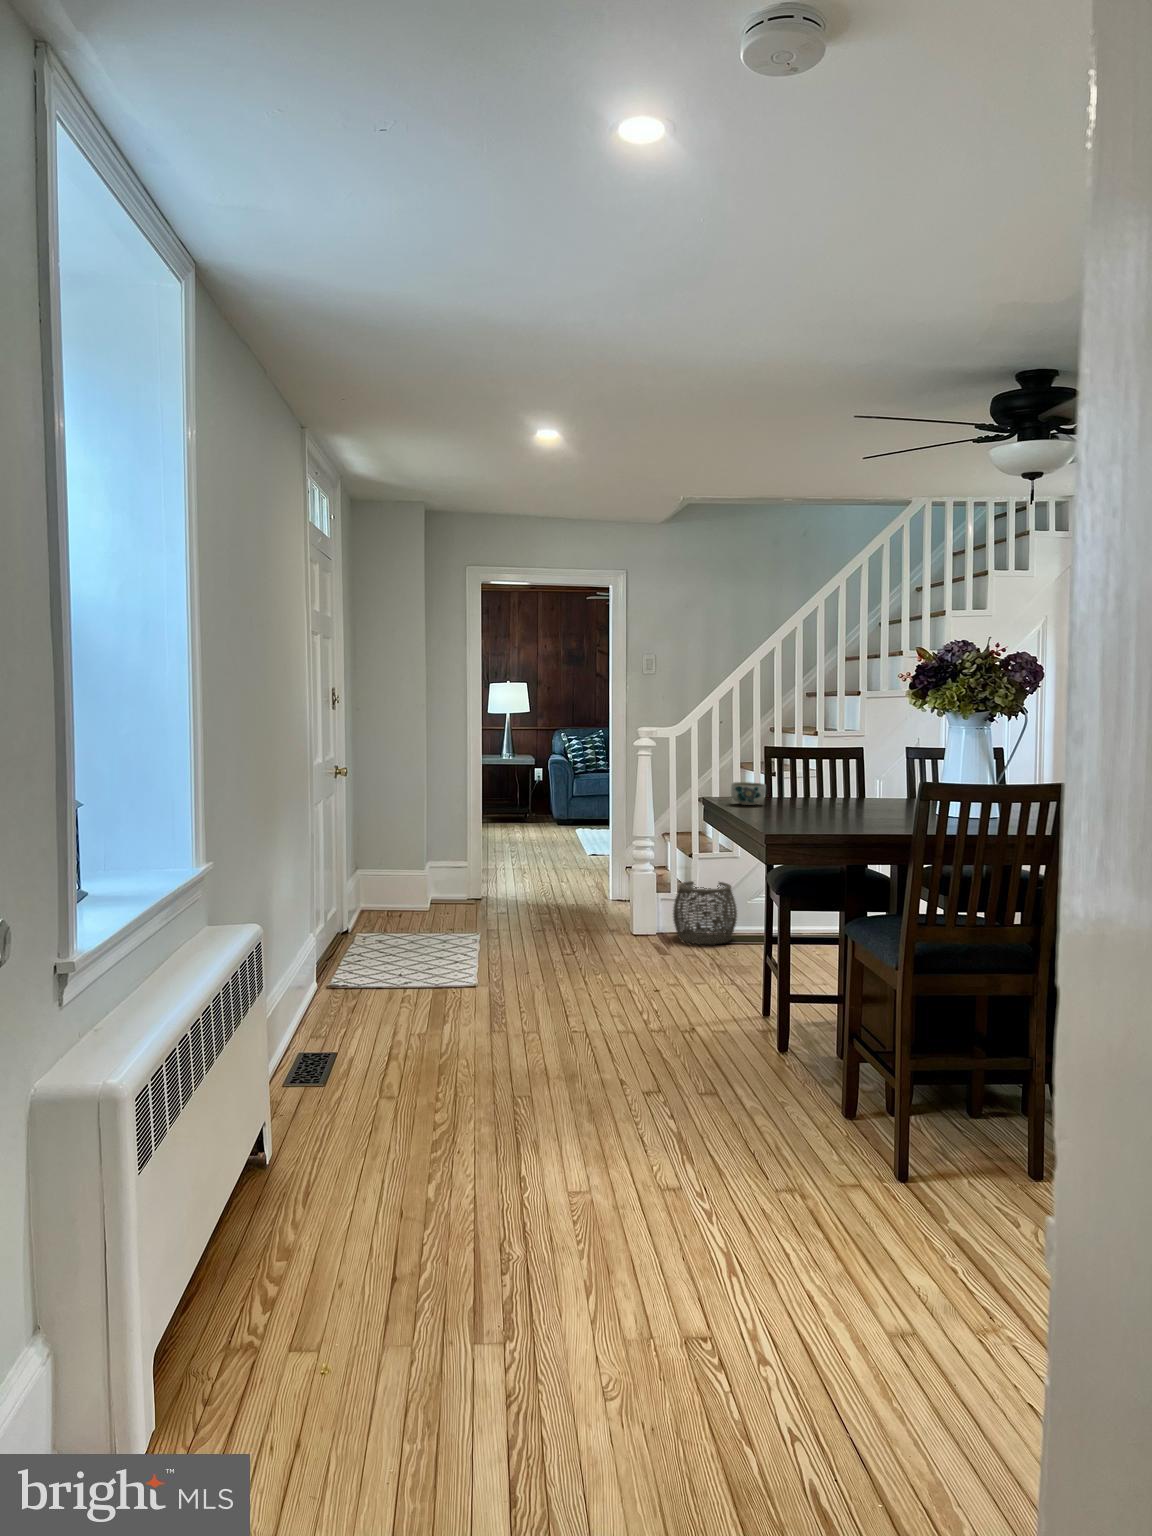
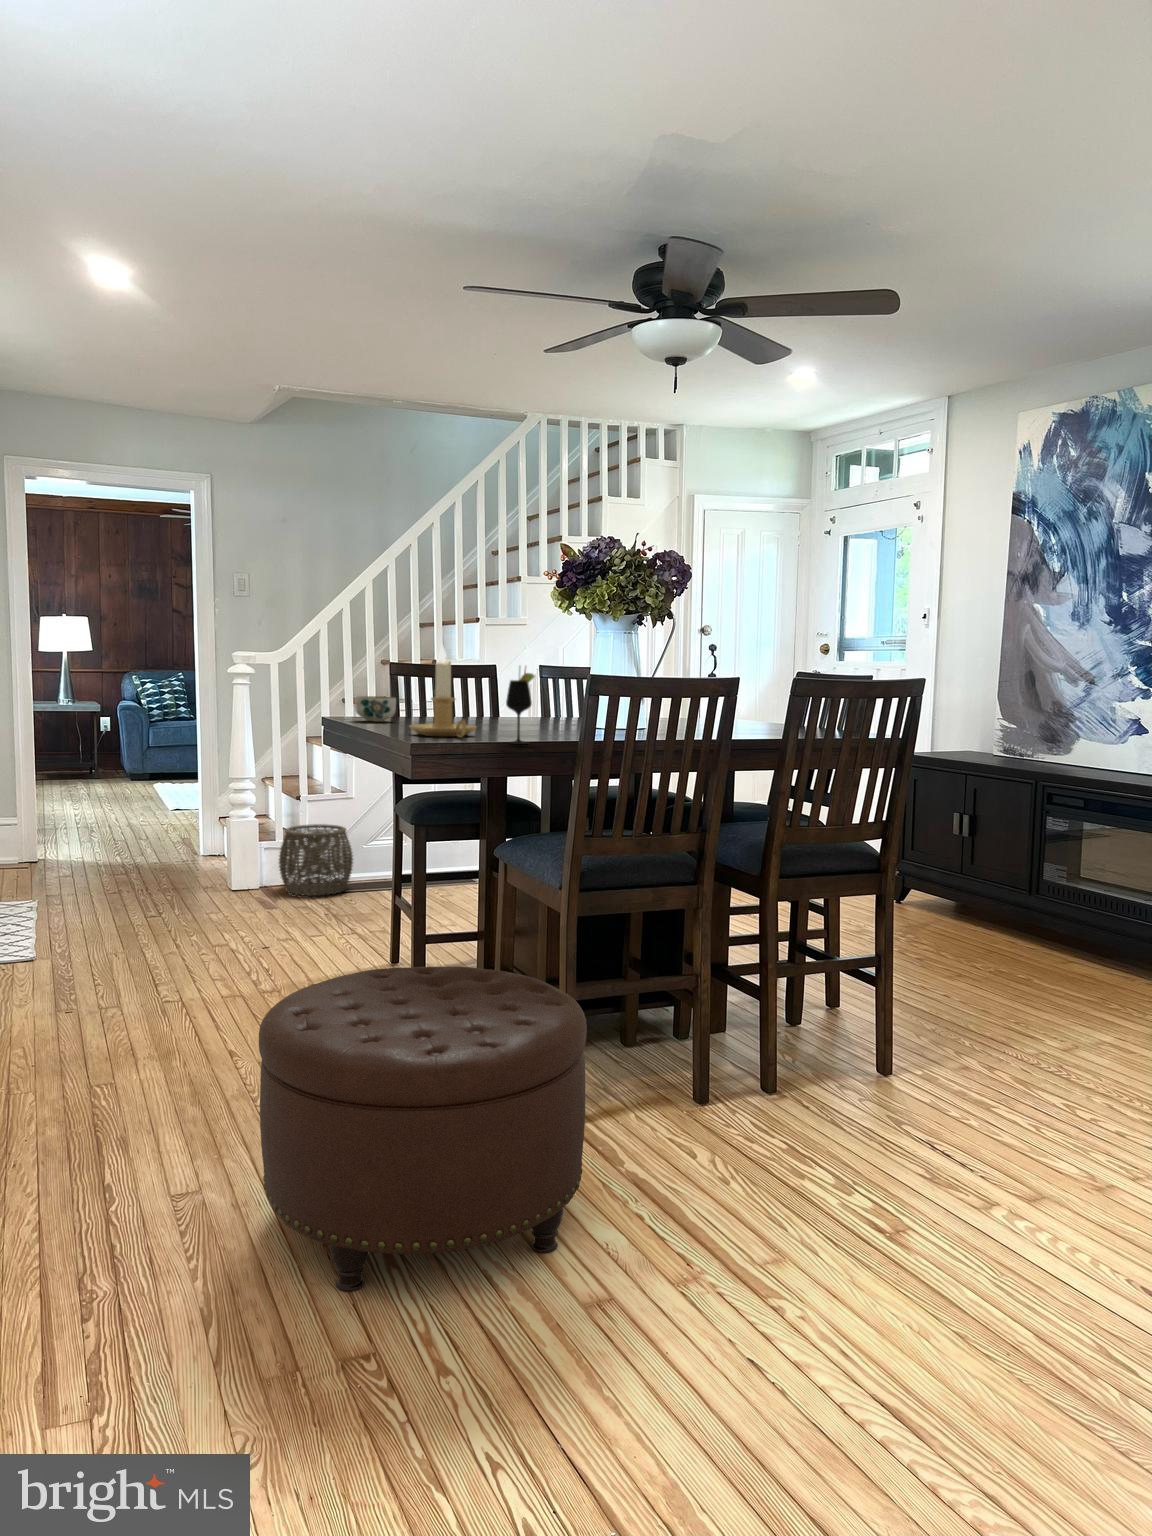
candlestick: none [771,746,830,828] -> present [410,646,476,737]
wine glass: none [852,769,878,837] -> present [506,667,535,744]
ottoman: none [634,1027,904,1288] -> present [259,966,587,1292]

